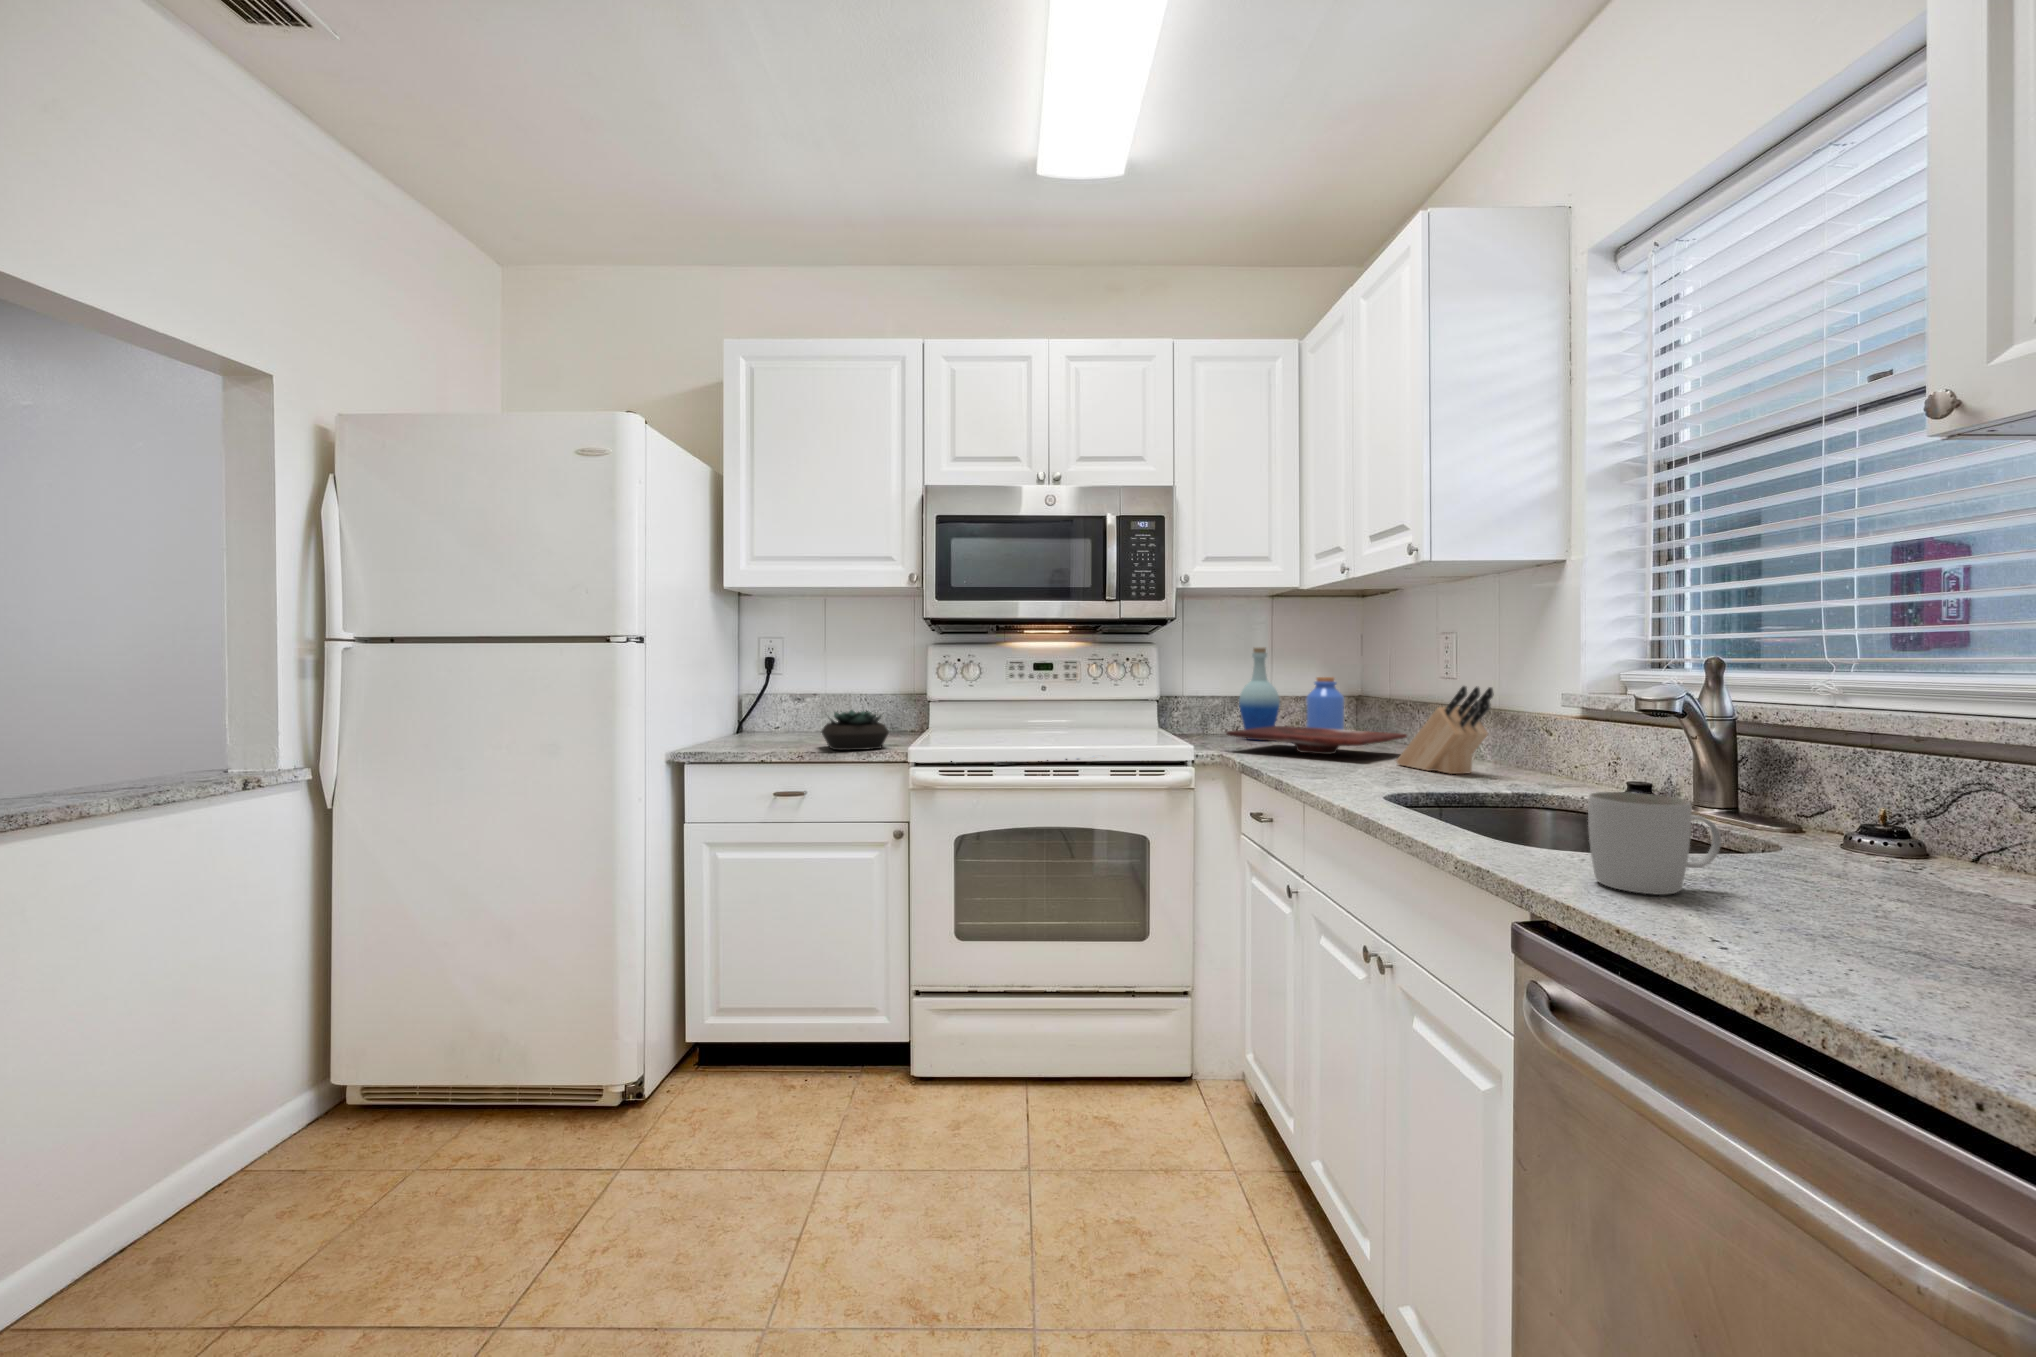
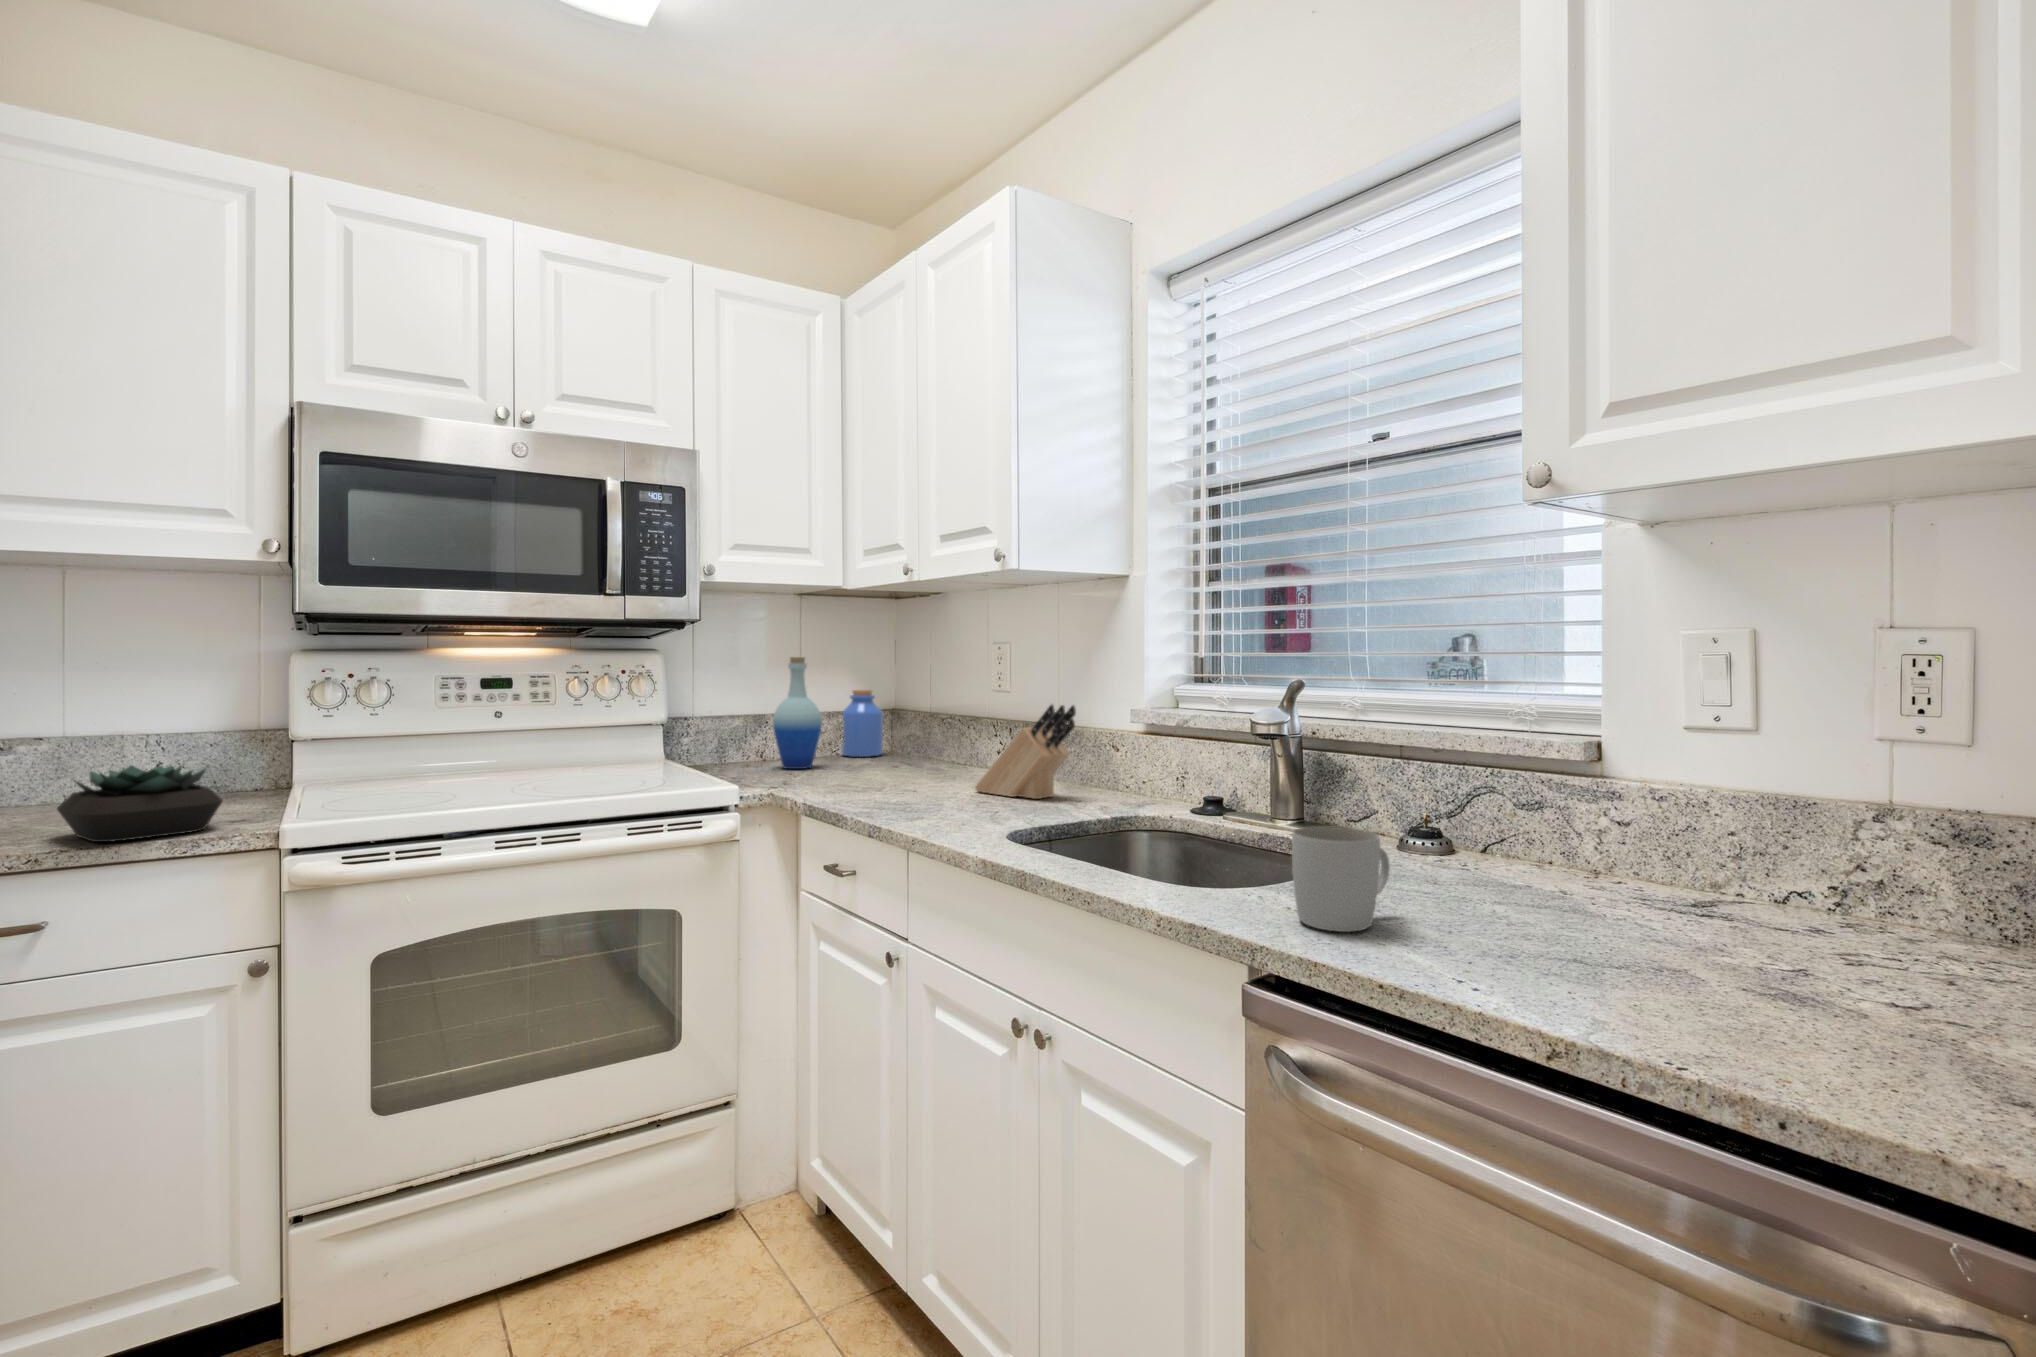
cutting board: present [1226,726,1407,754] -> none [775,752,971,783]

